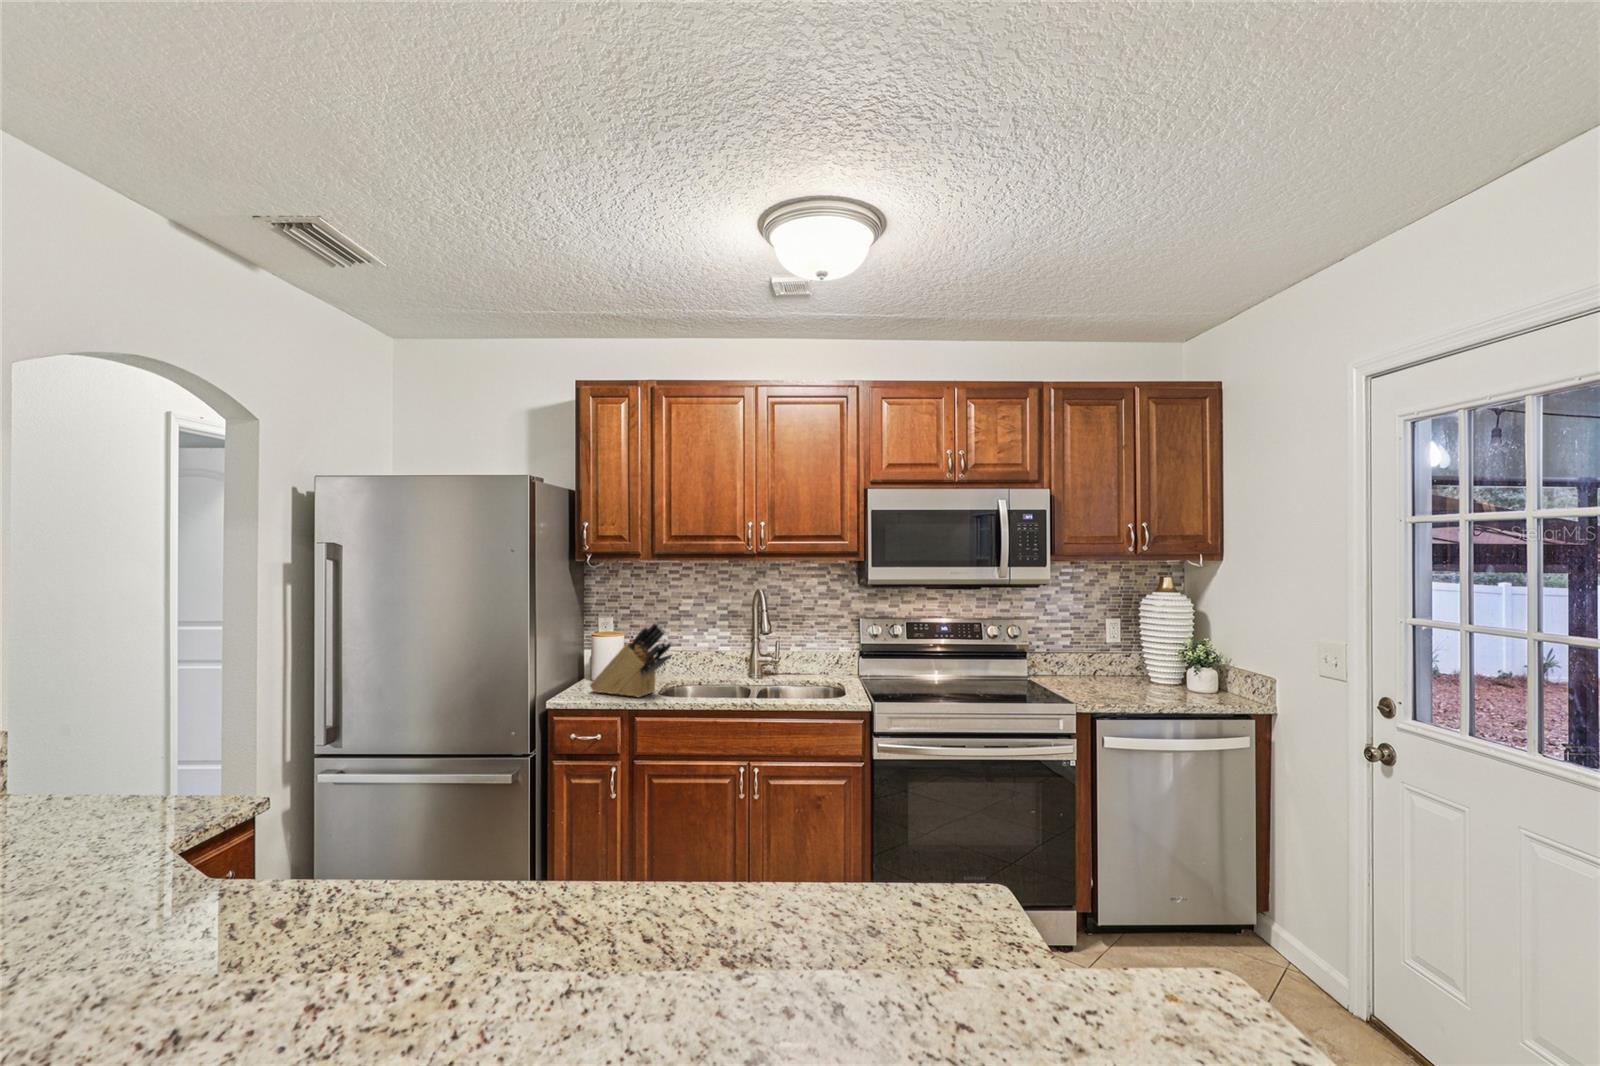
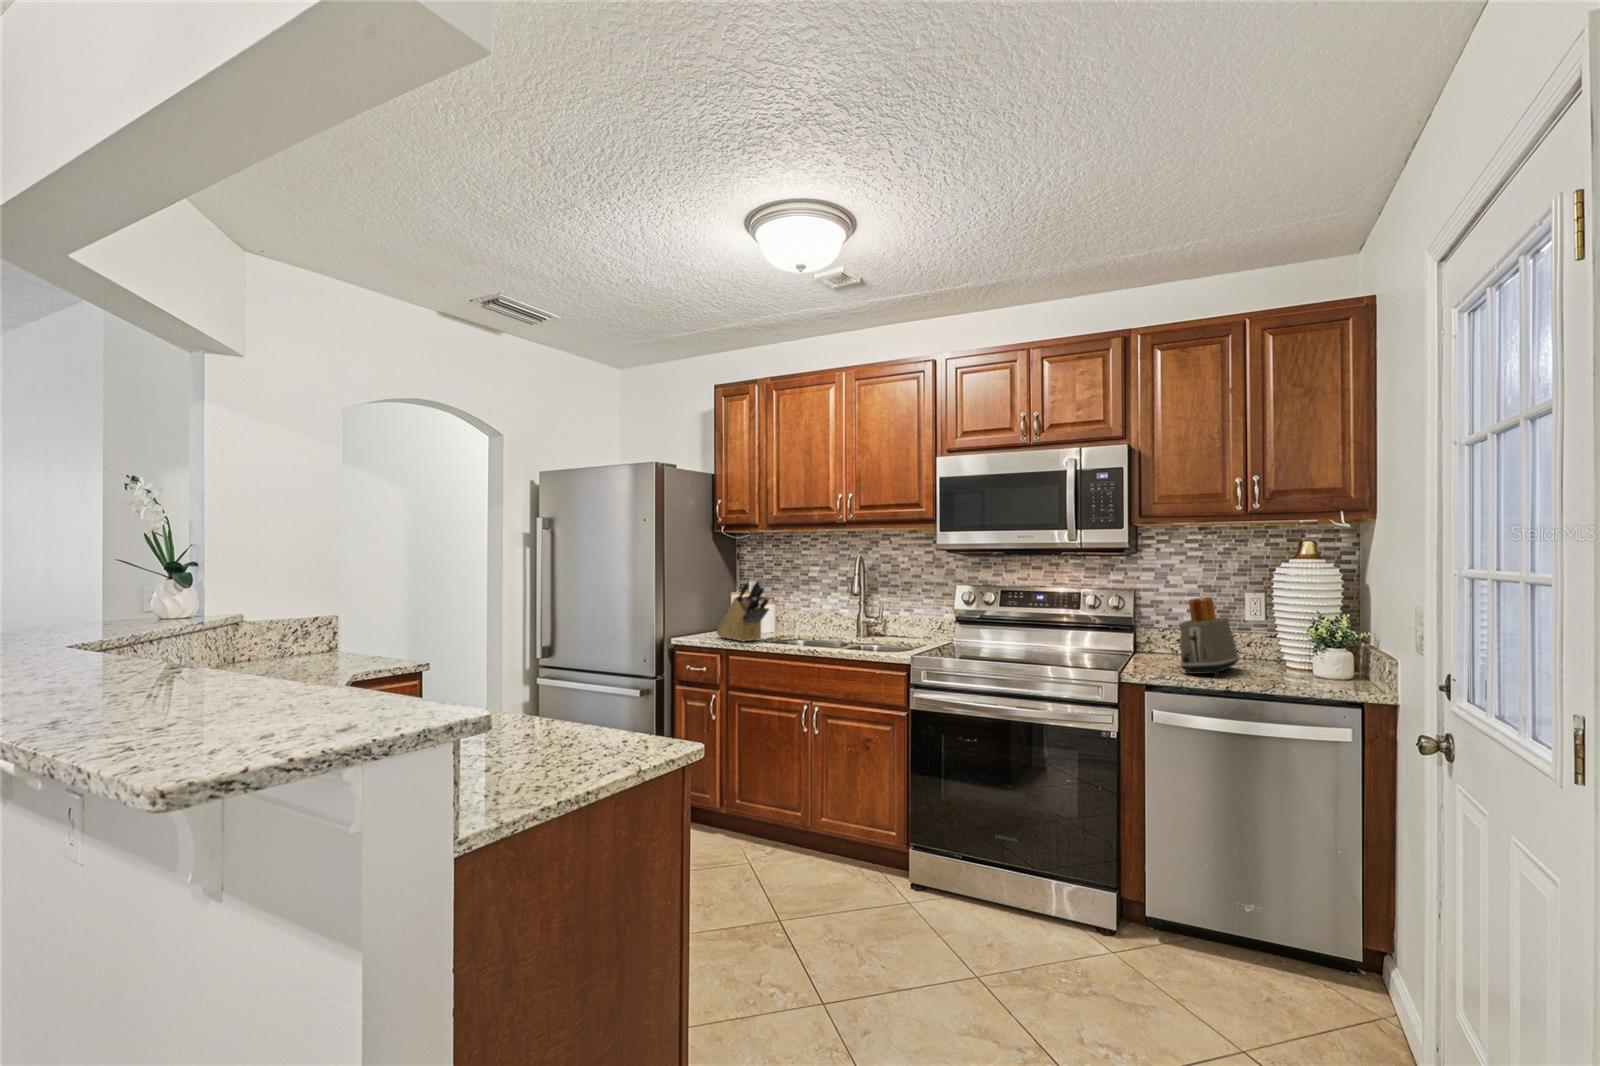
toaster: none [1098,628,1145,699] -> present [1179,597,1239,676]

